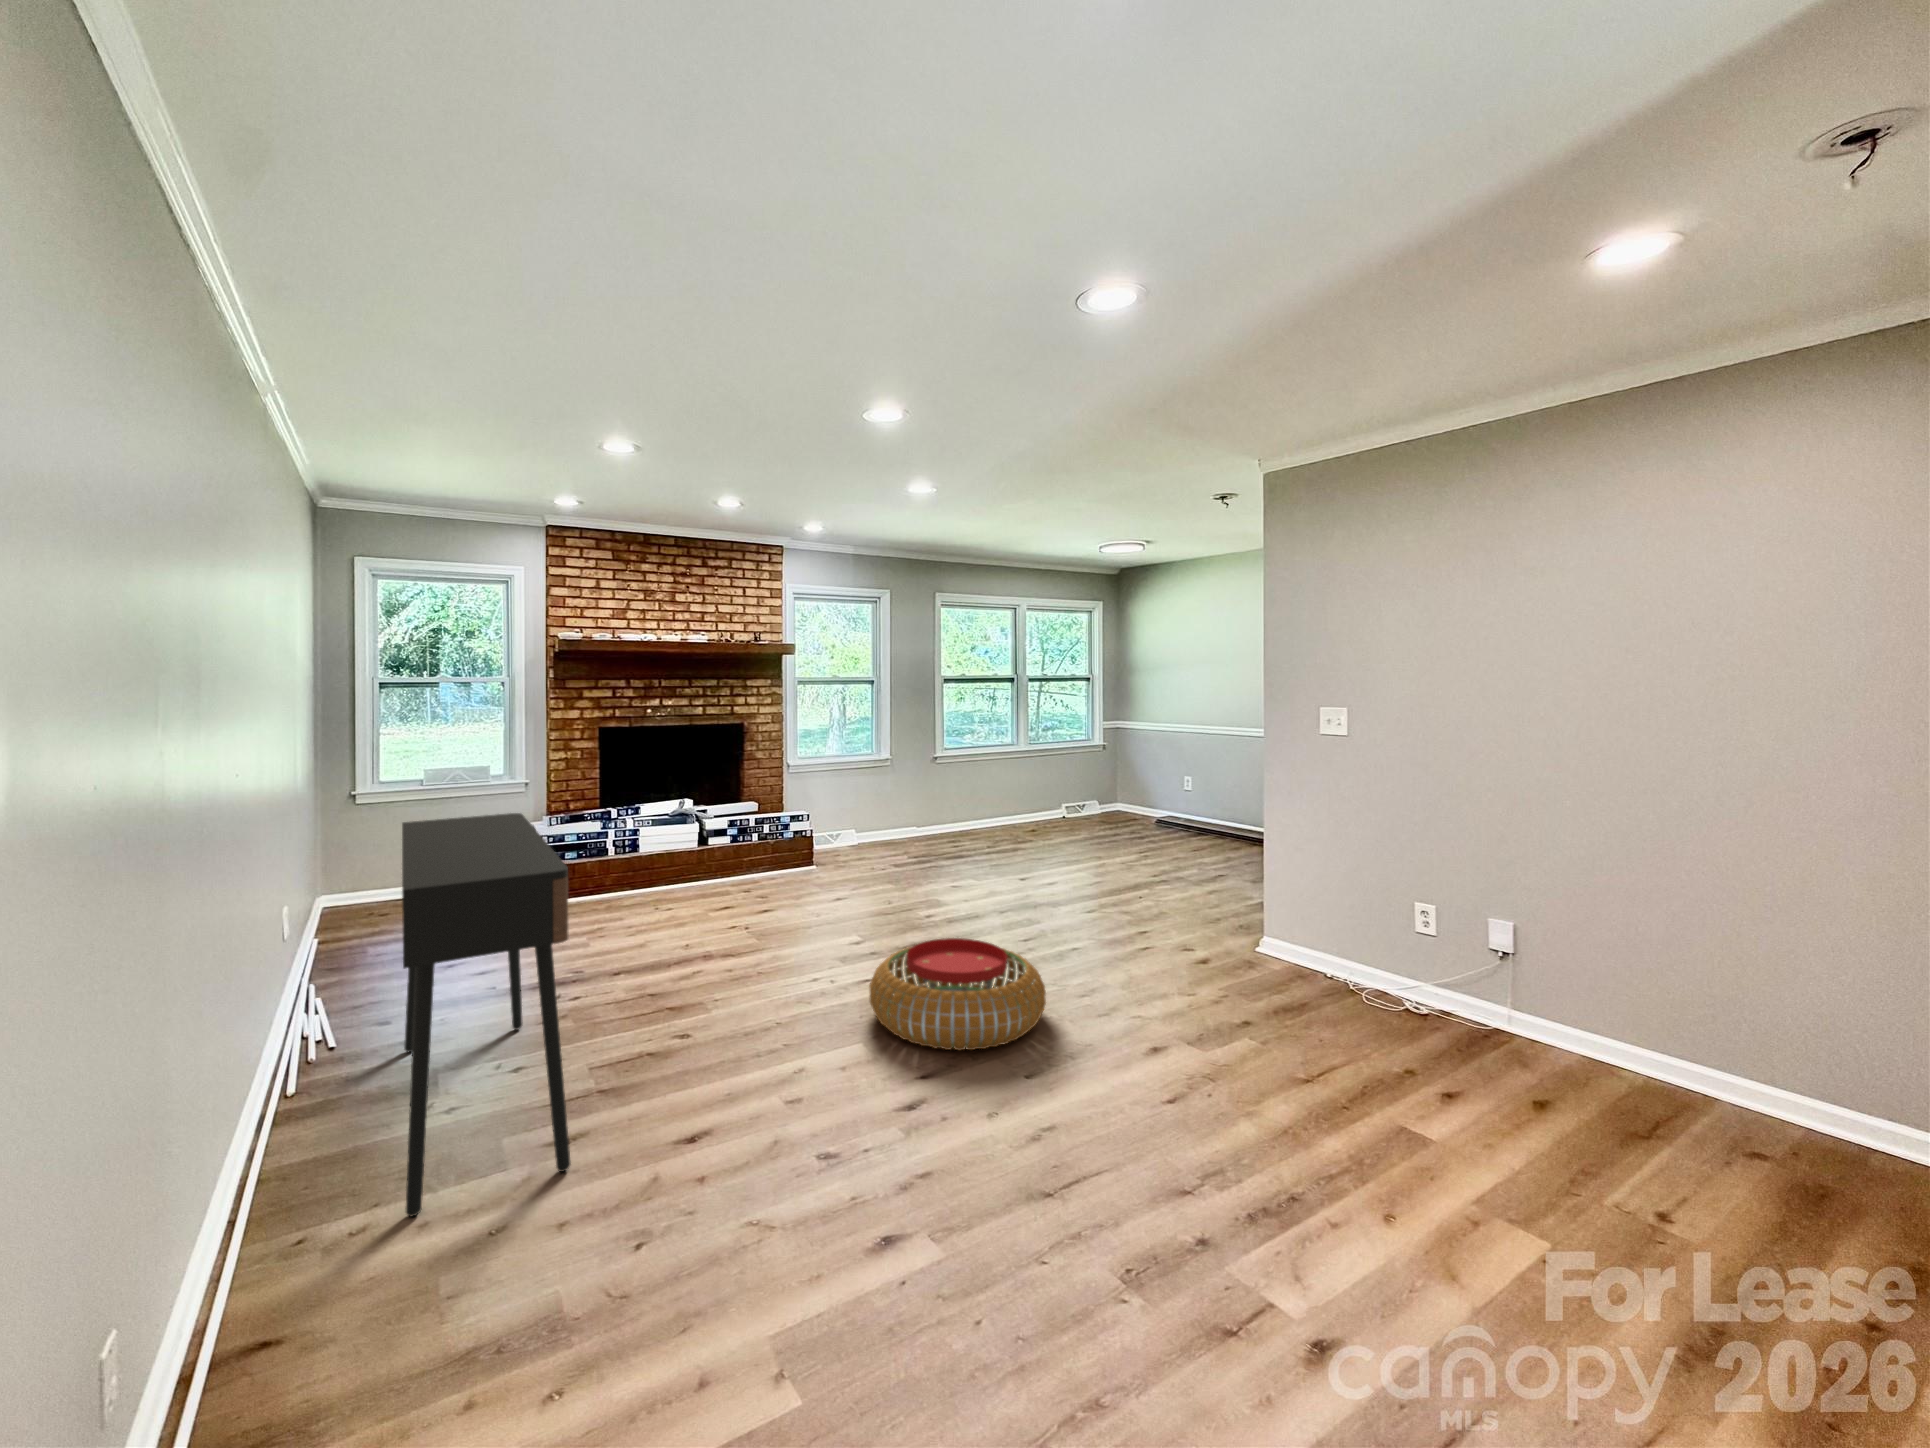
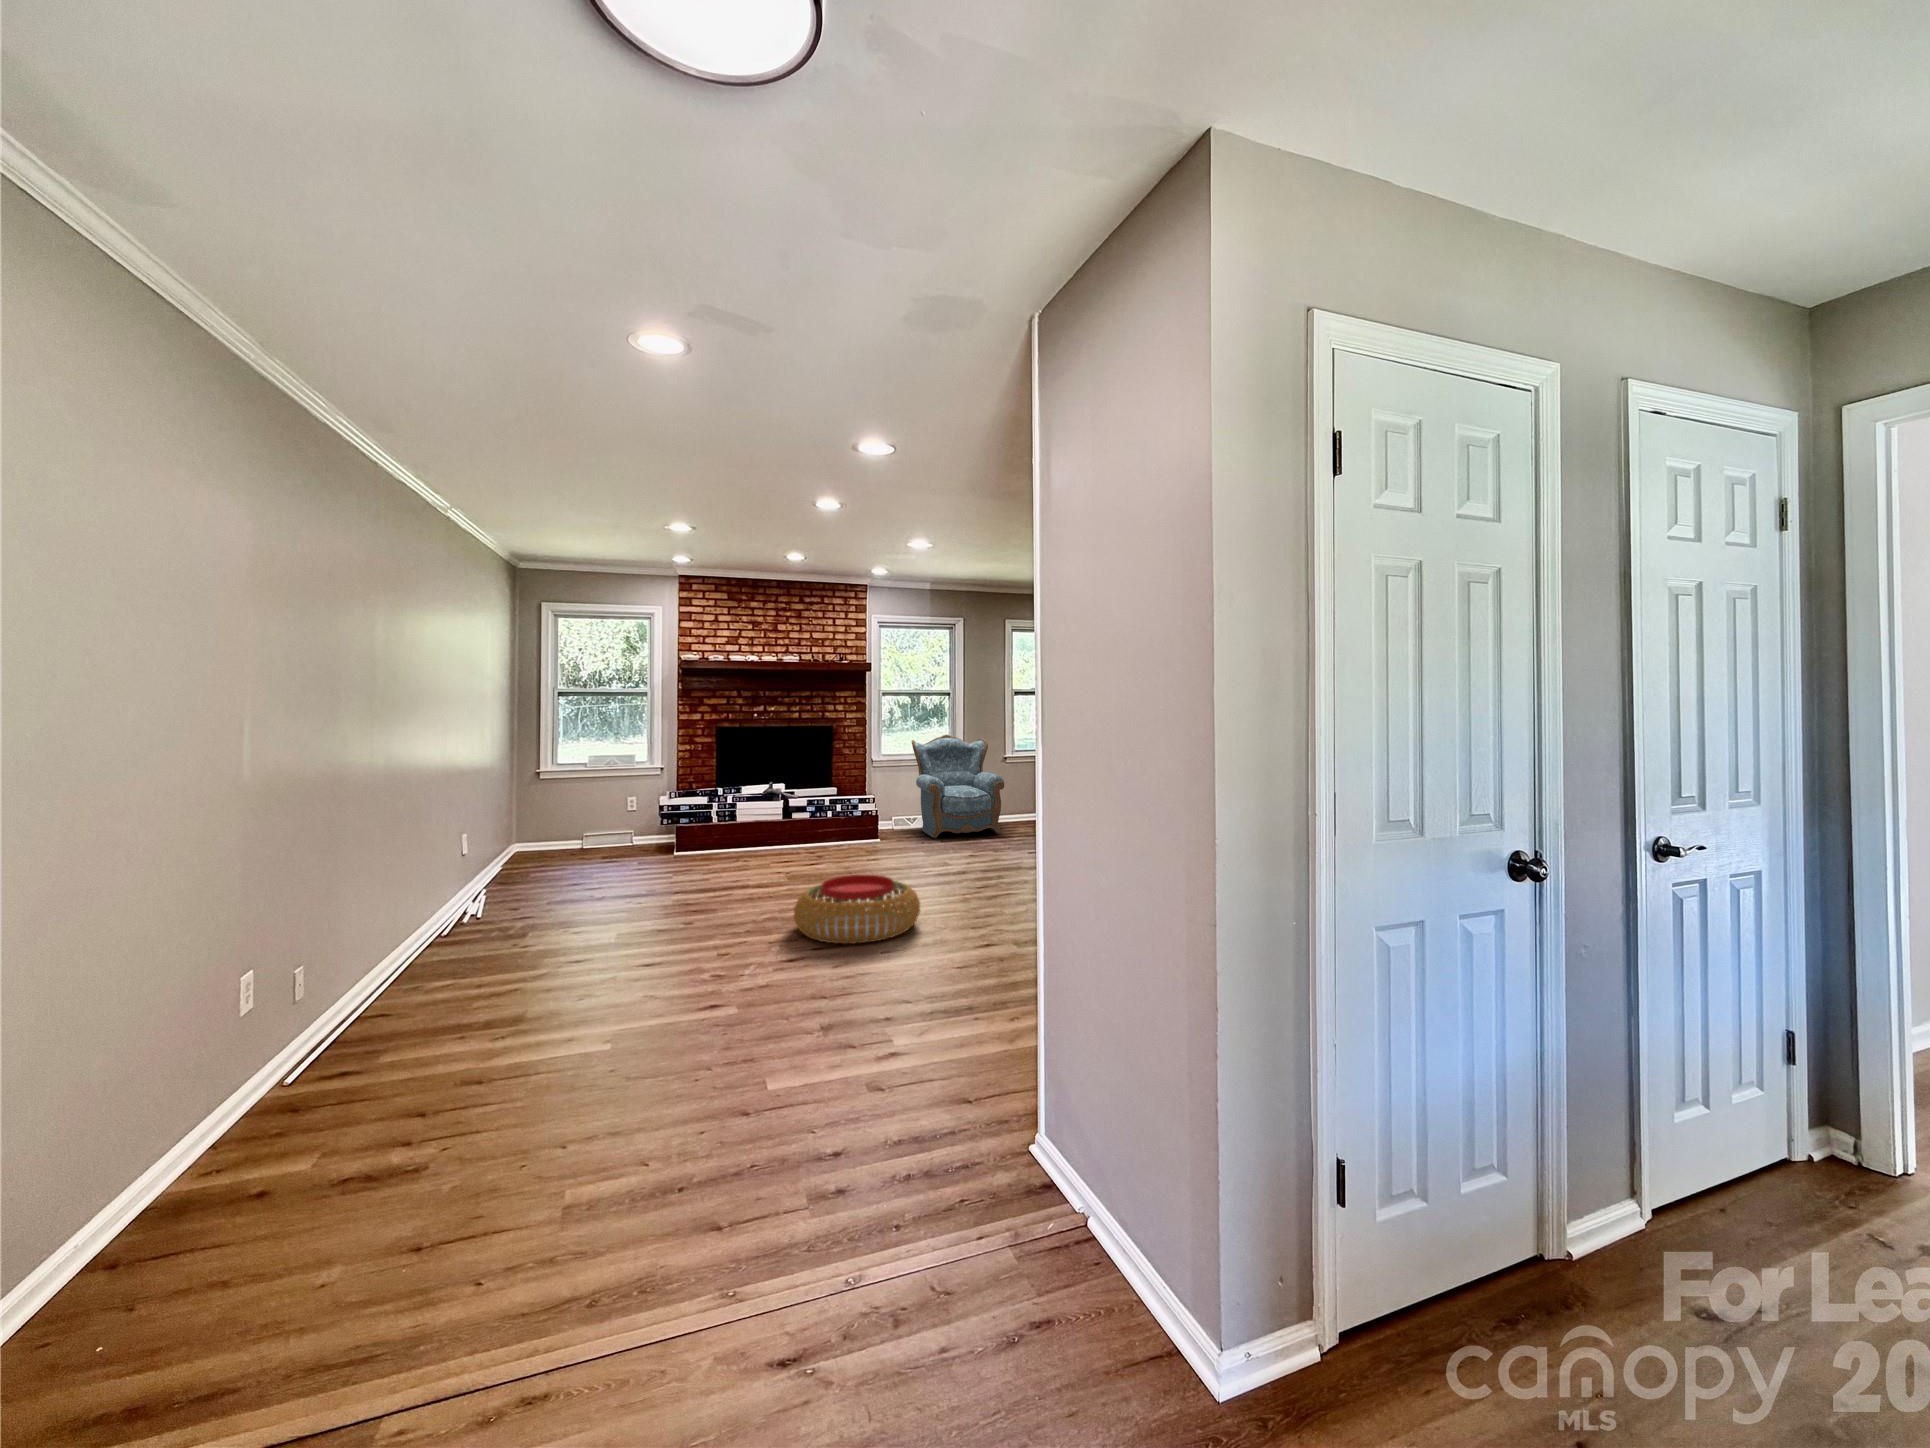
armchair: none [837,732,960,862] -> present [912,734,1005,838]
console table: present [402,813,571,1217] -> none [446,776,581,988]

